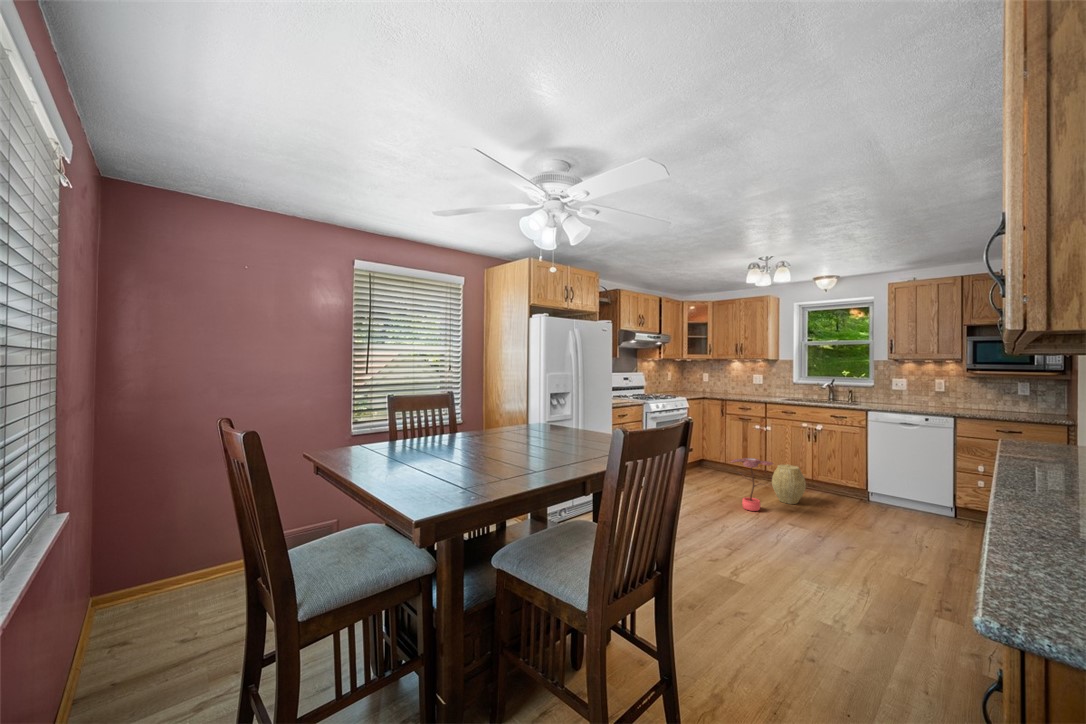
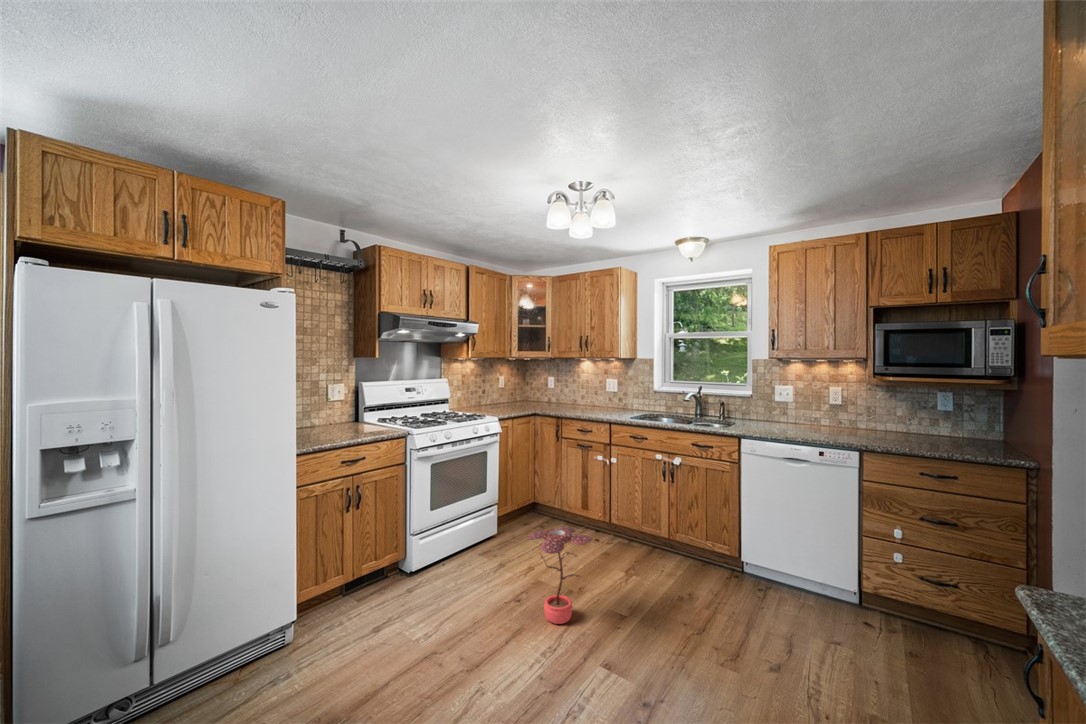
woven basket: present [772,465,806,504] -> none [603,527,651,594]

